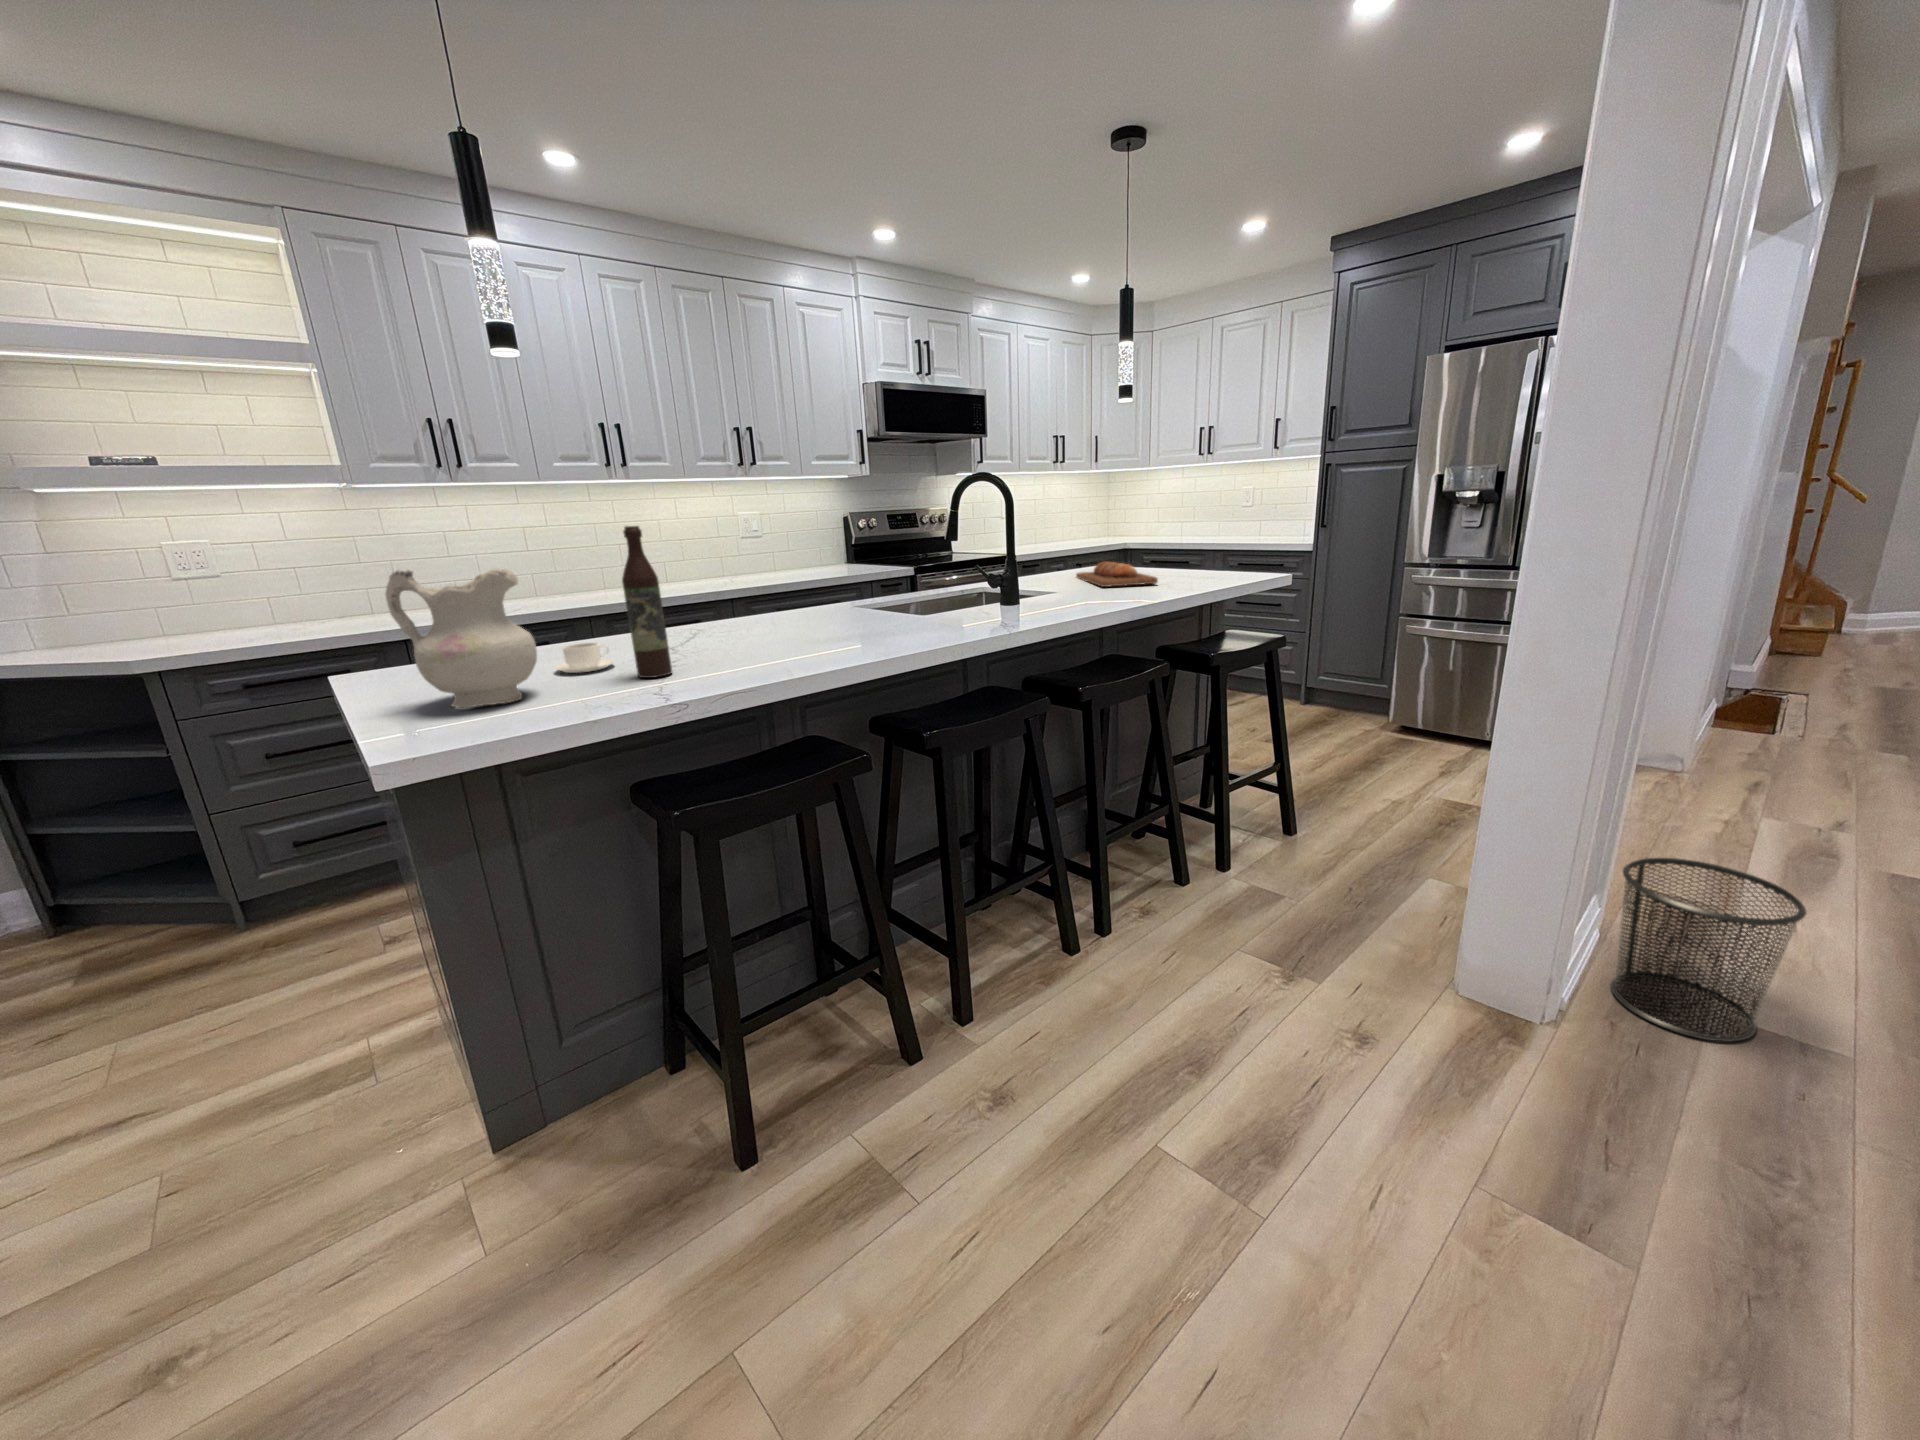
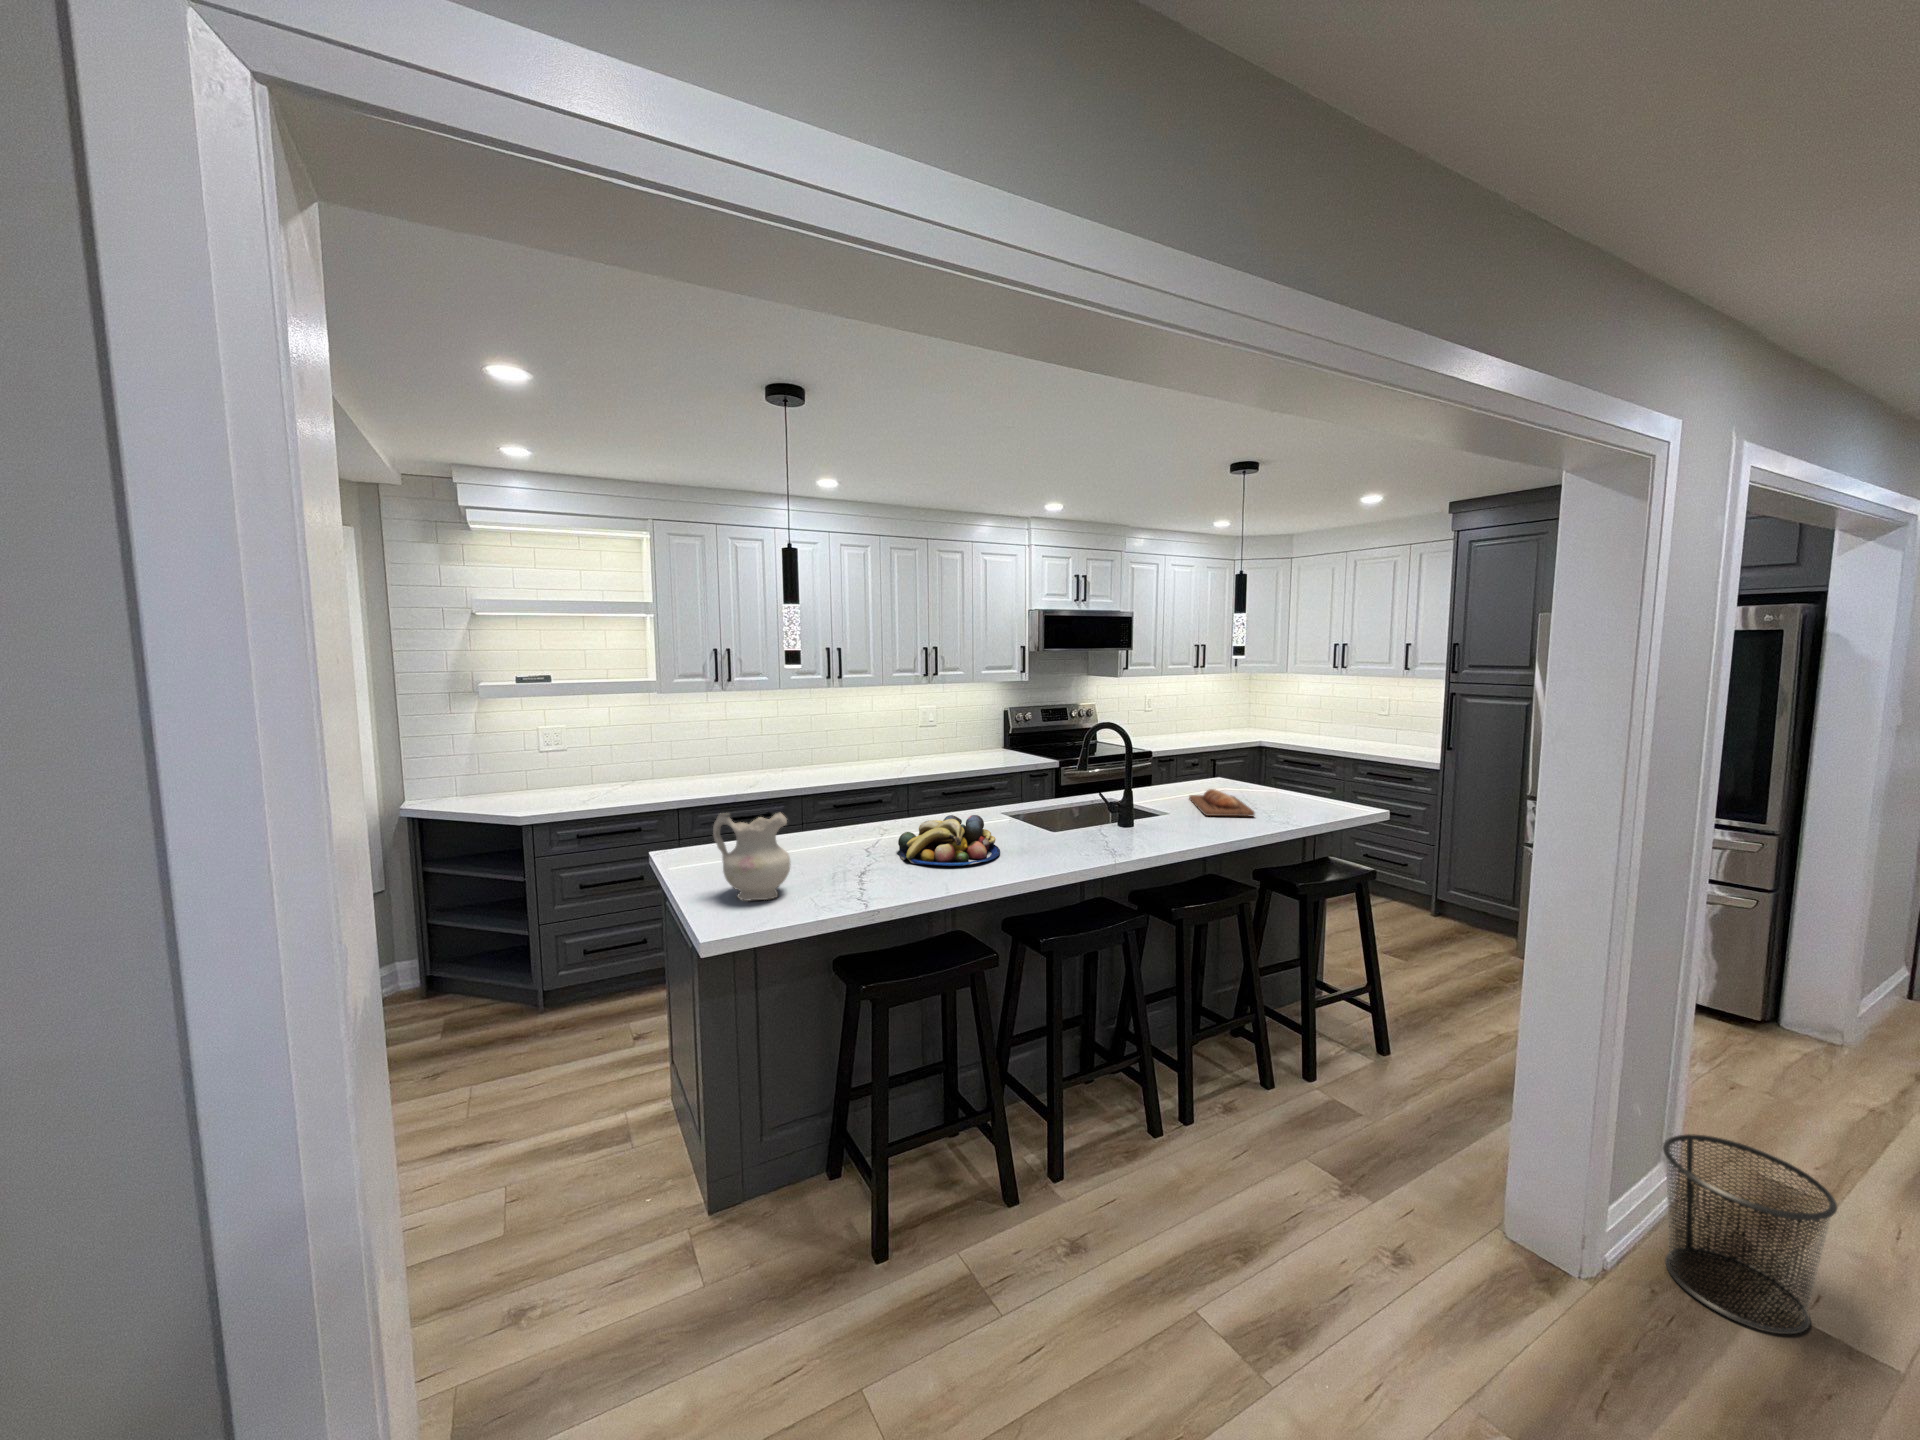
wine bottle: present [622,526,672,678] -> none [846,786,870,886]
fruit bowl: none [714,585,860,650] -> present [897,815,1000,866]
coffee cup: present [555,643,614,673] -> none [794,852,832,874]

